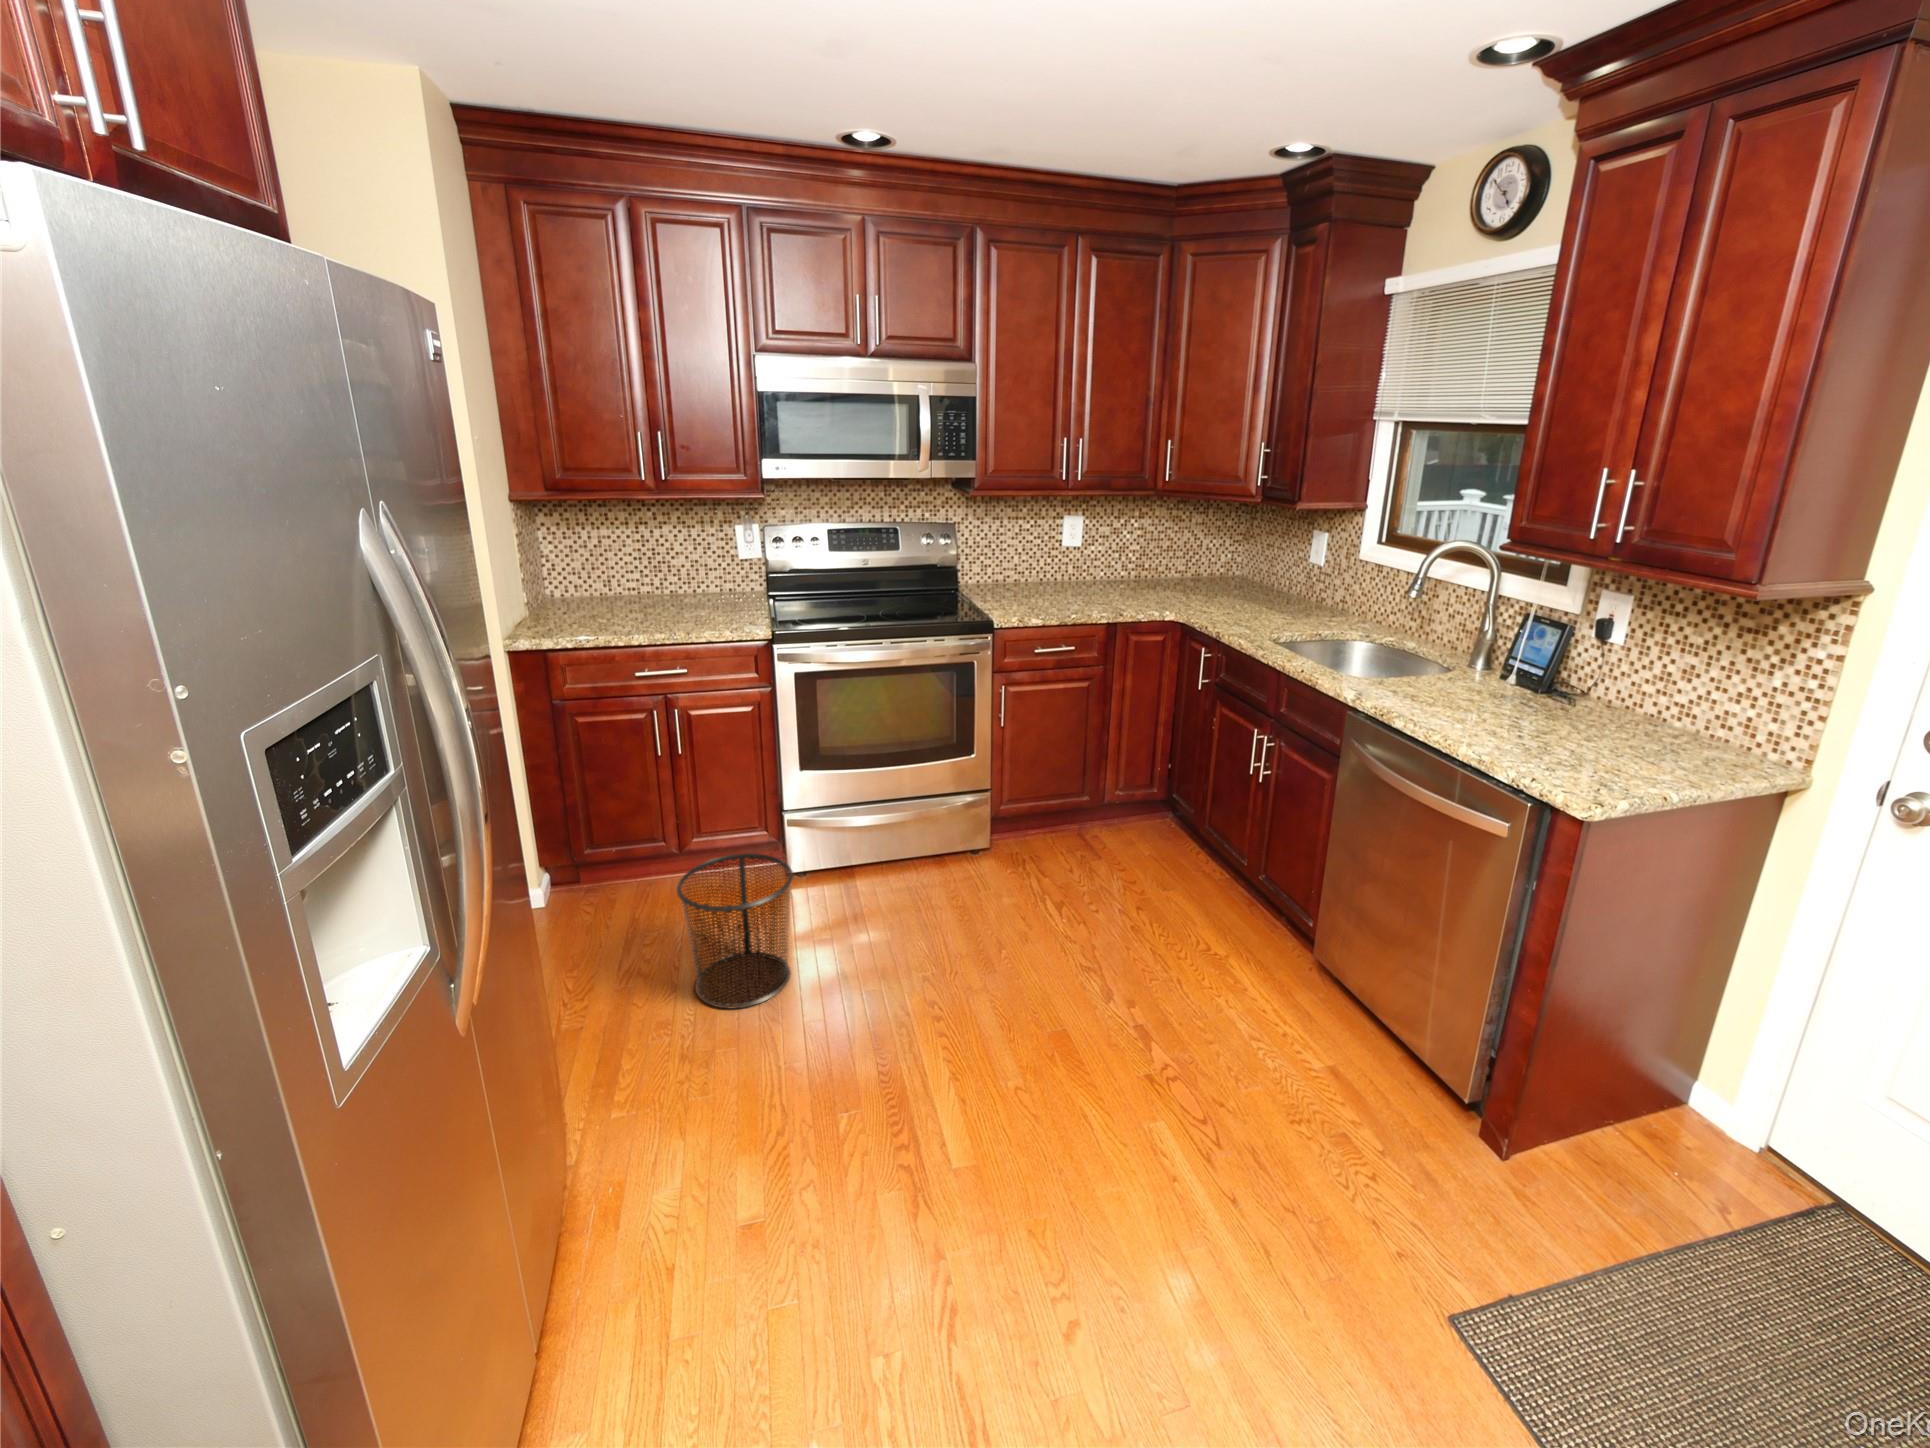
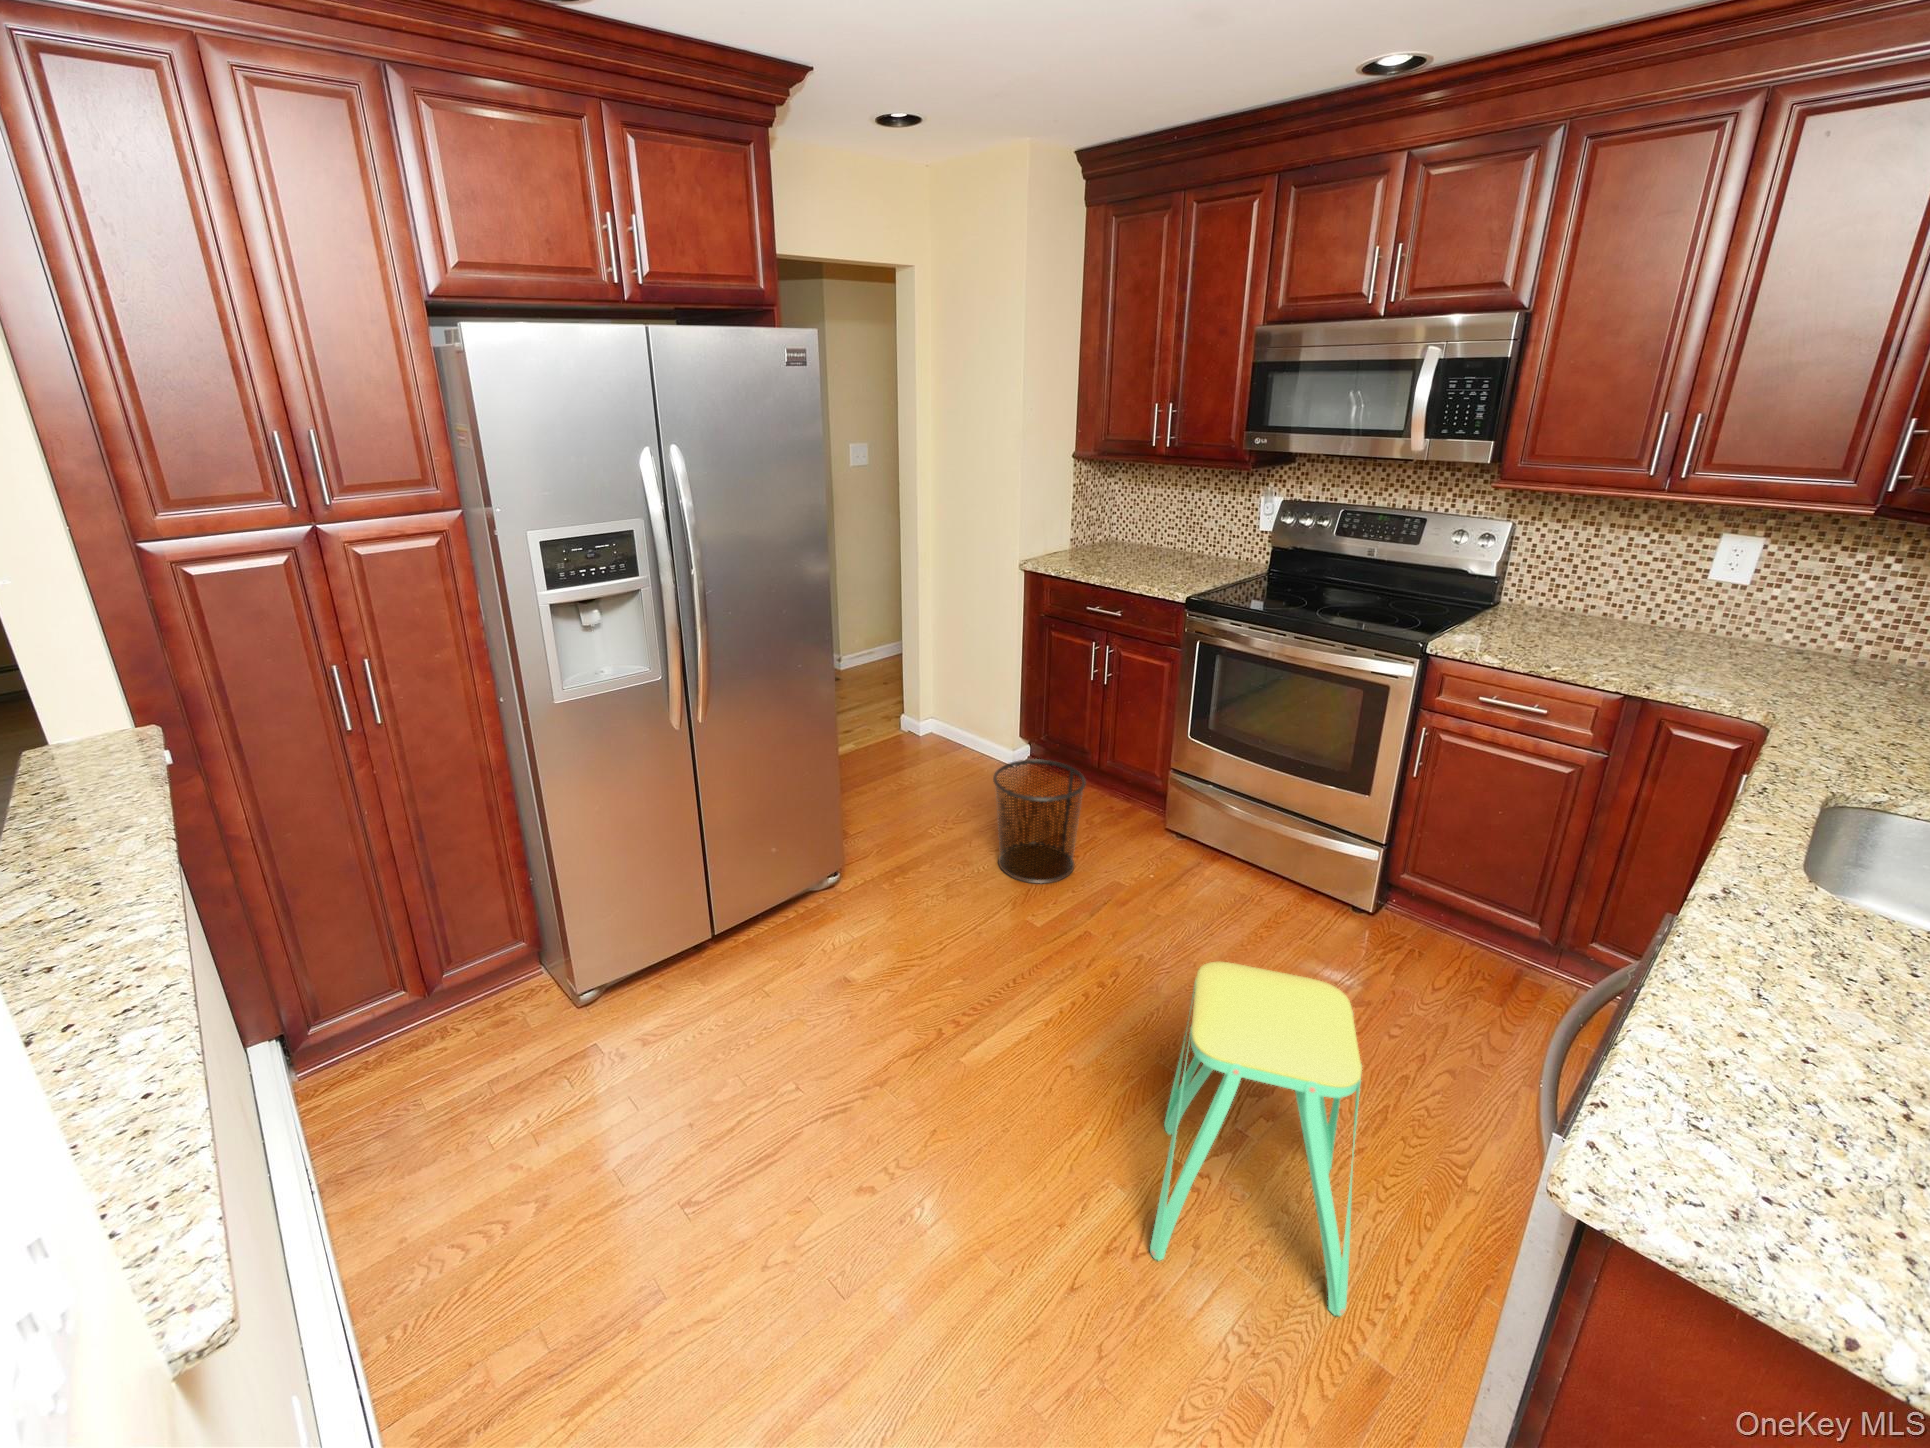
stool: none [1131,858,1308,1123] -> present [1150,962,1362,1317]

